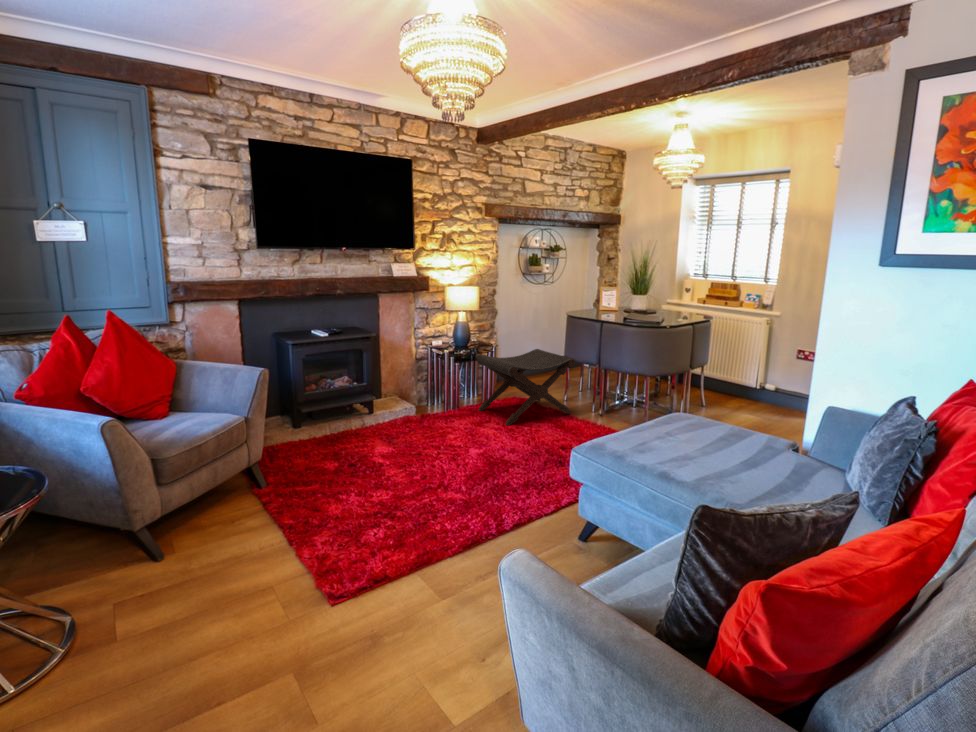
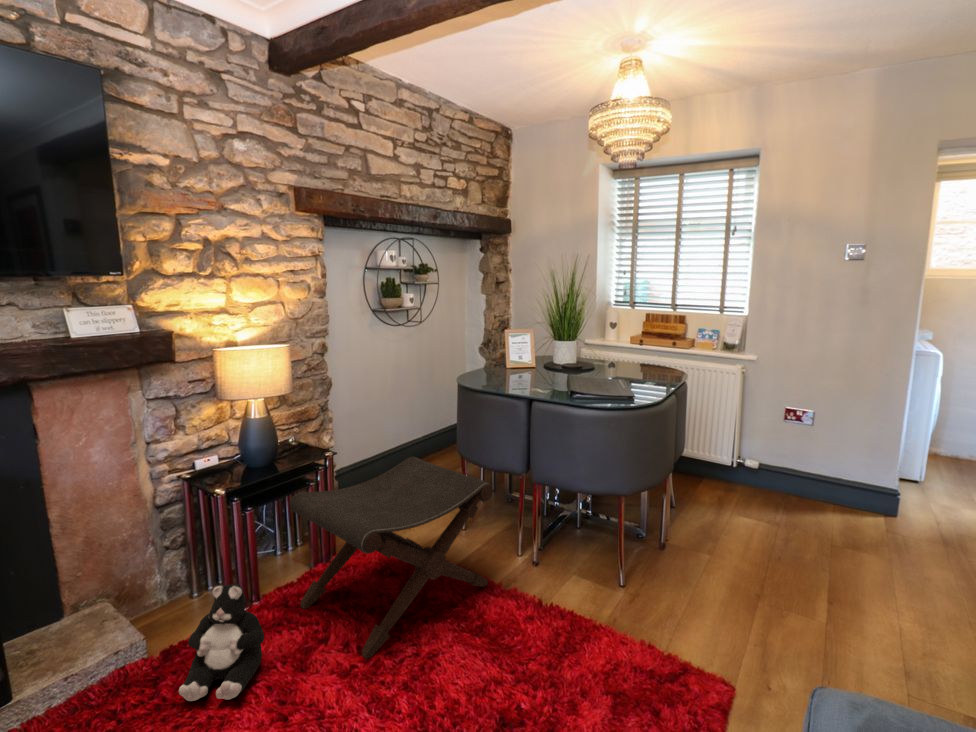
plush toy: none [433,384,465,426] -> present [179,584,264,701]

